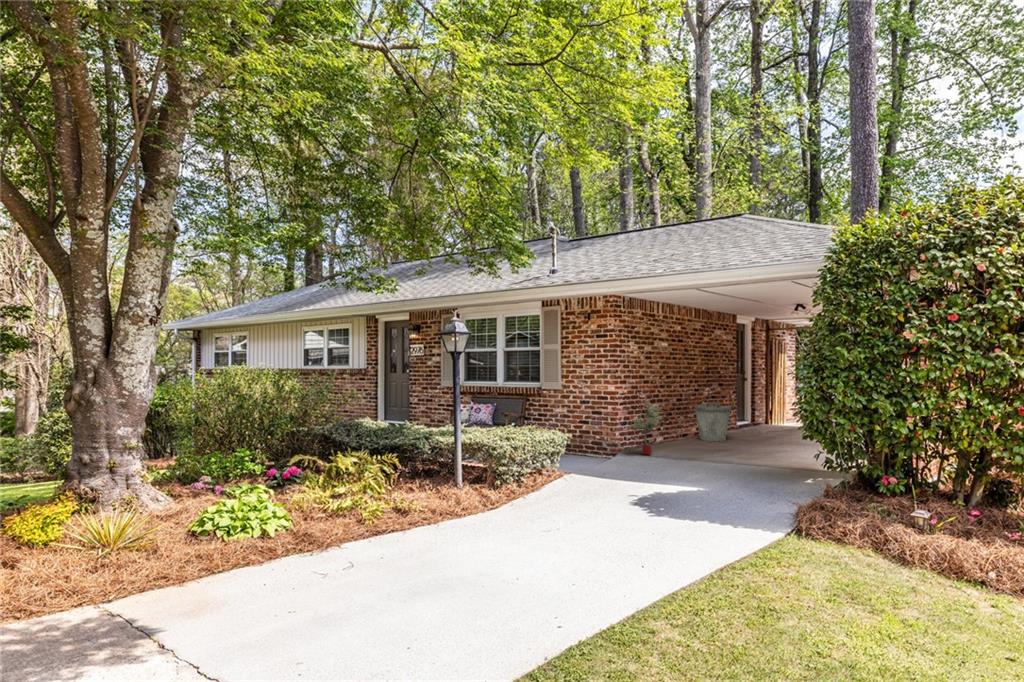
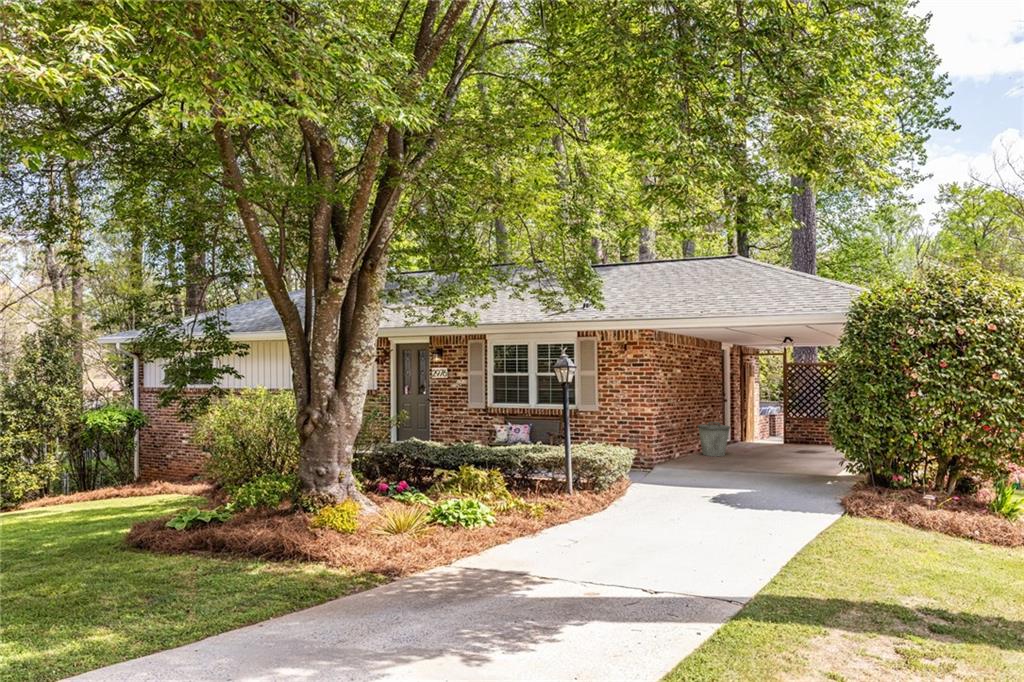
potted tree: present [630,401,662,455] -> none [661,421,687,469]

